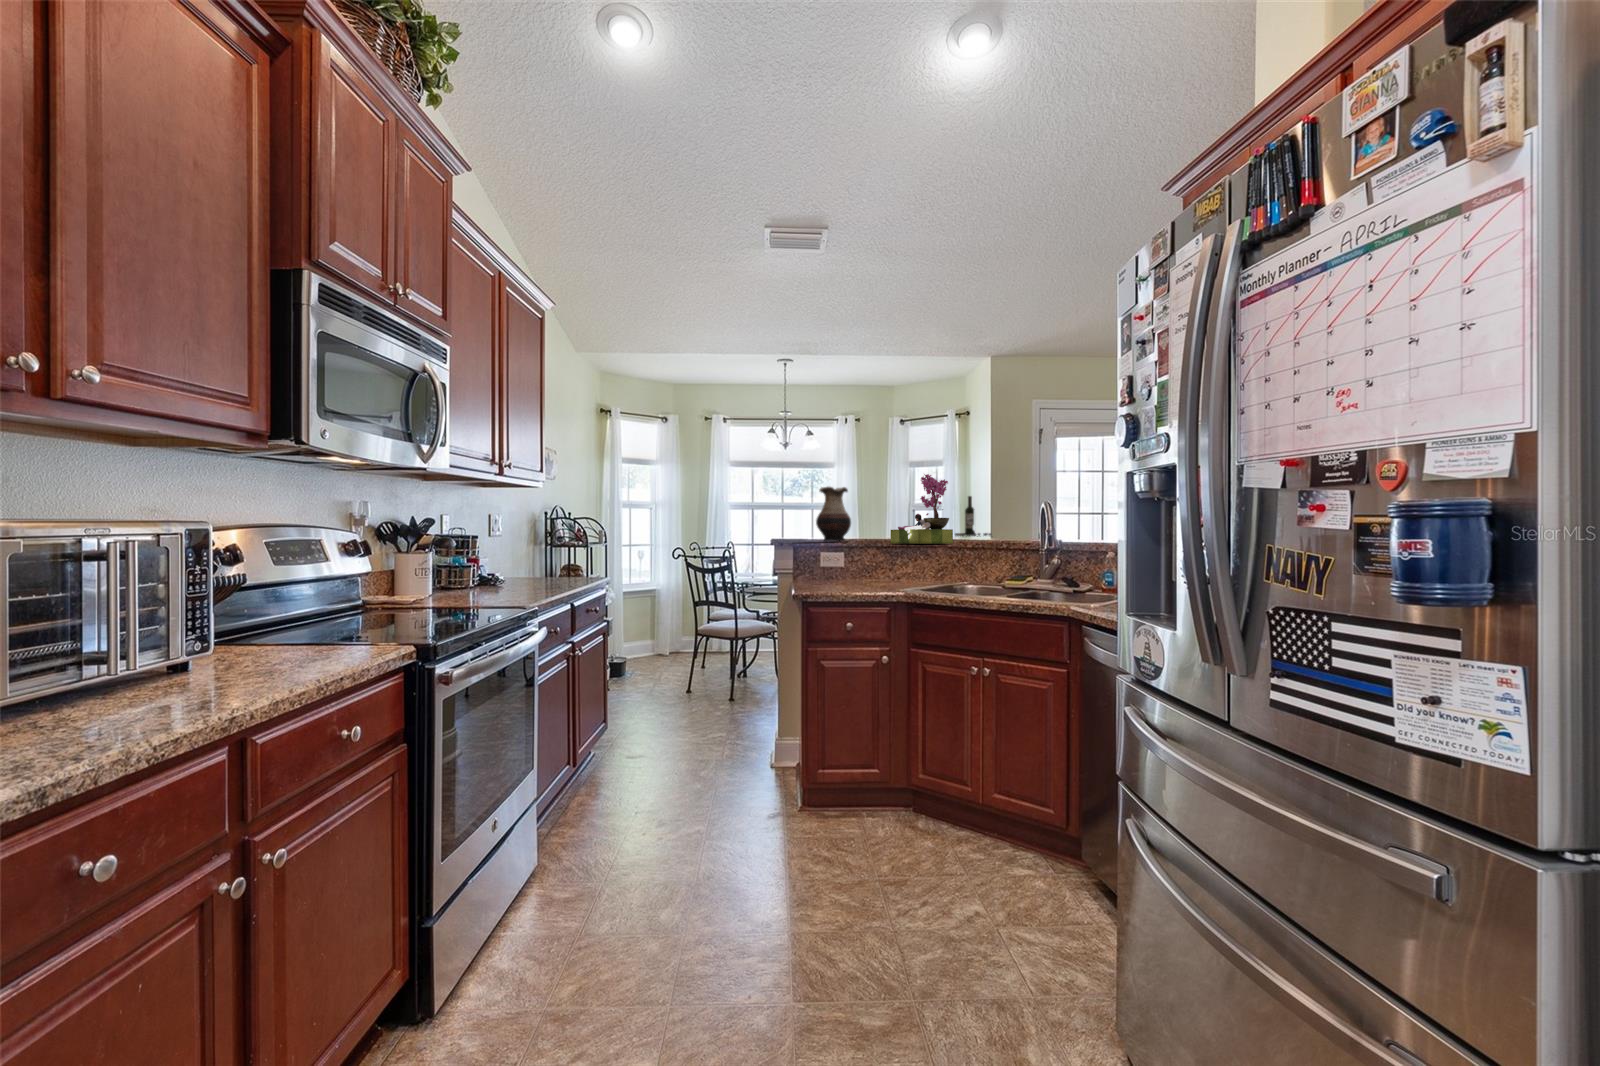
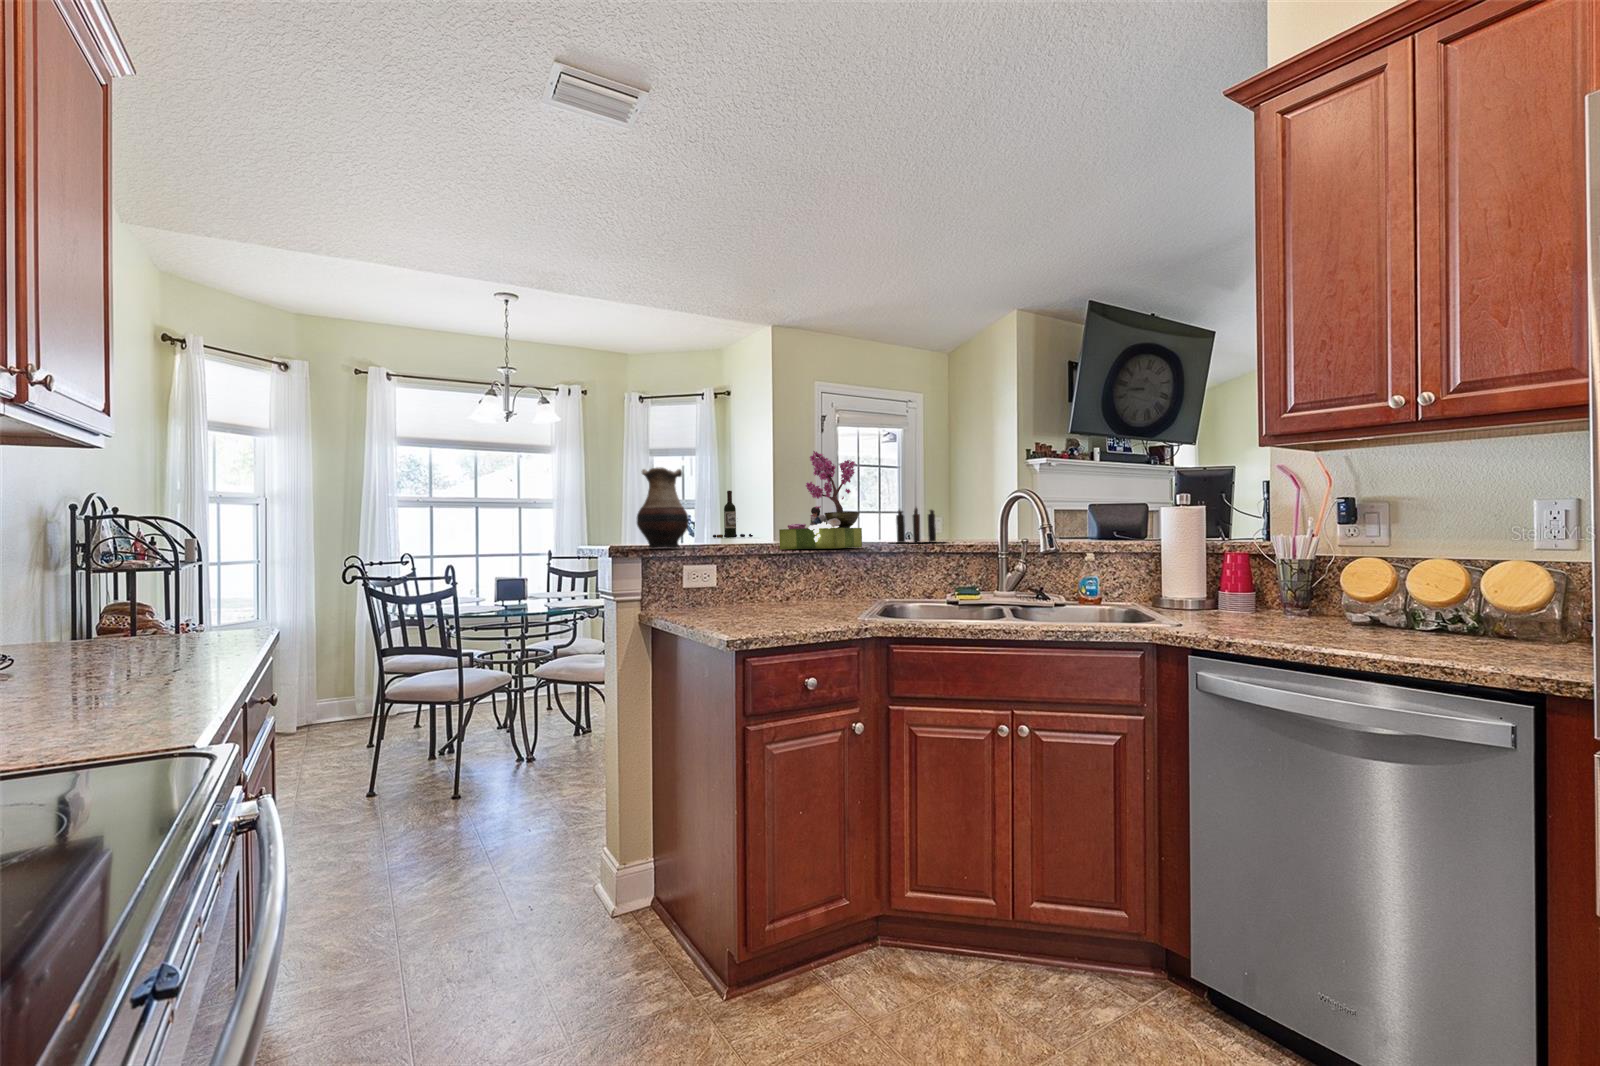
candle: none [1011,512,1072,542] -> present [896,508,936,543]

